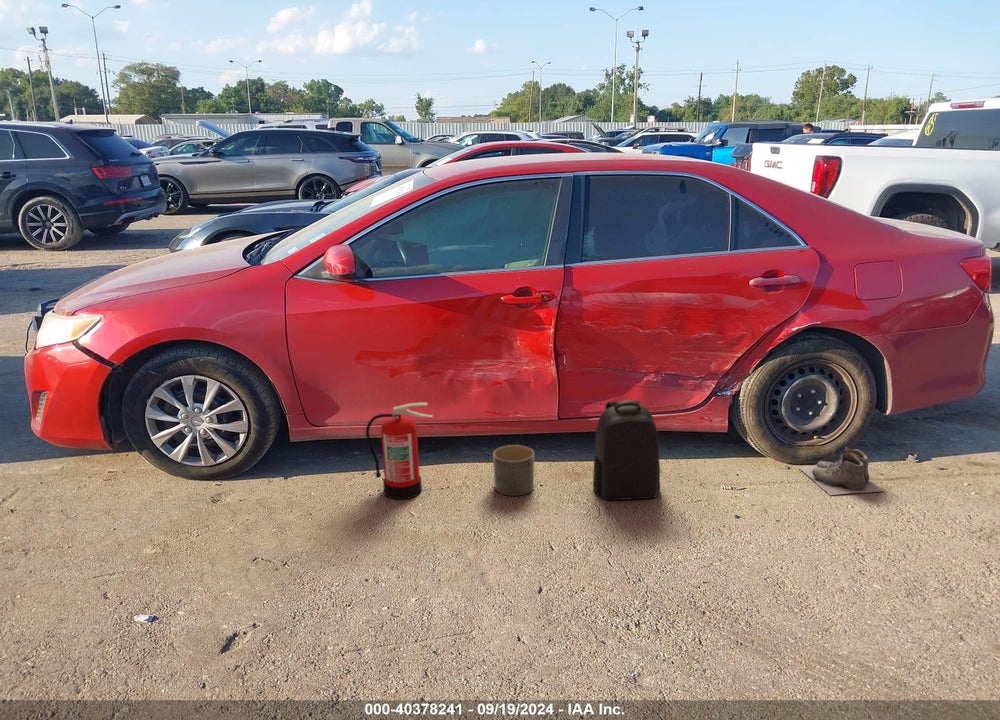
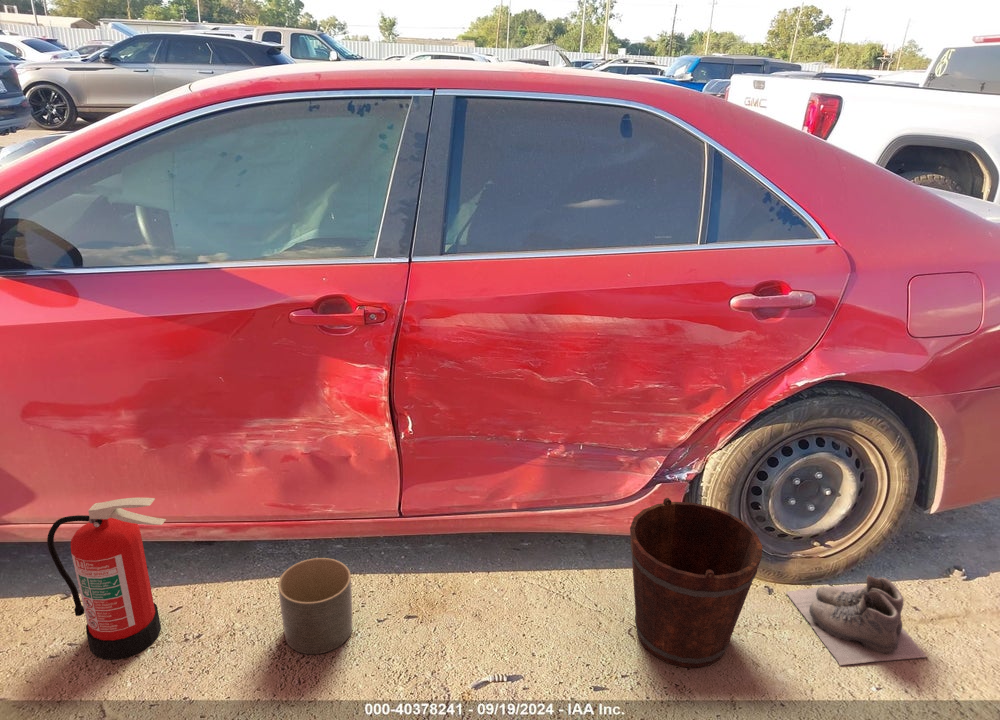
backpack: present [593,400,660,500] -> none [450,497,561,671]
bucket: none [698,404,777,497] -> present [630,498,762,668]

